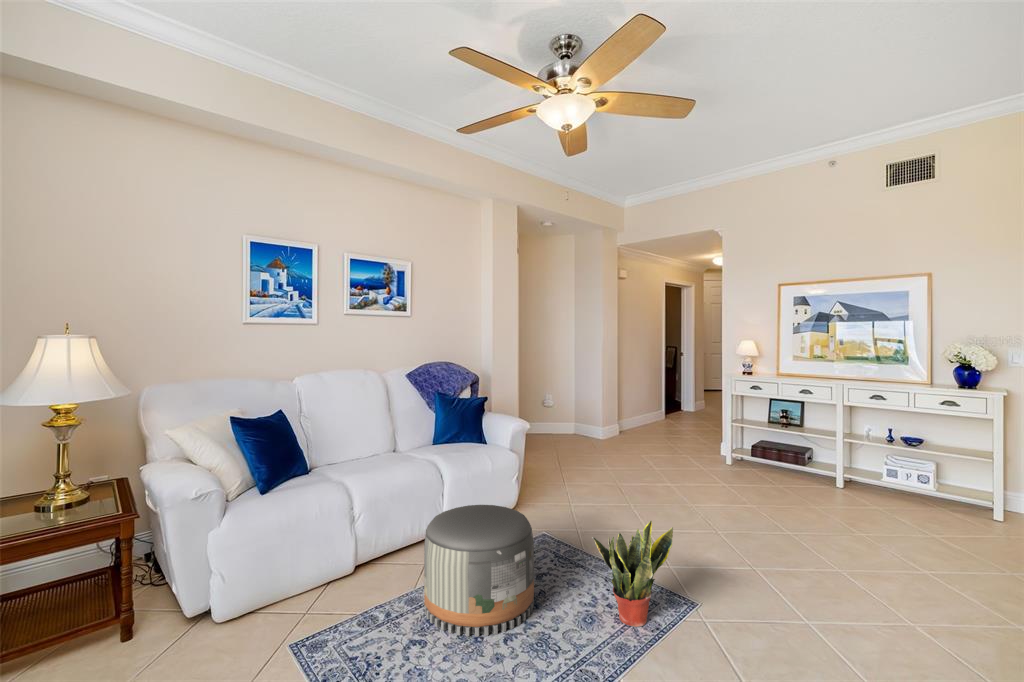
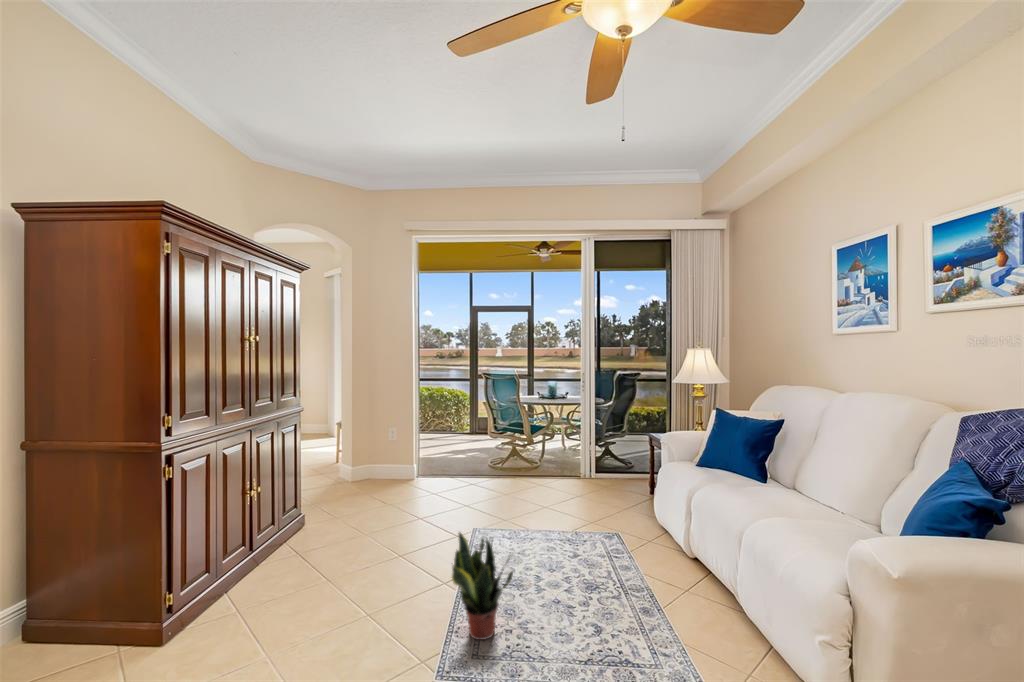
pouf: present [424,505,534,636] -> none [547,505,644,617]

